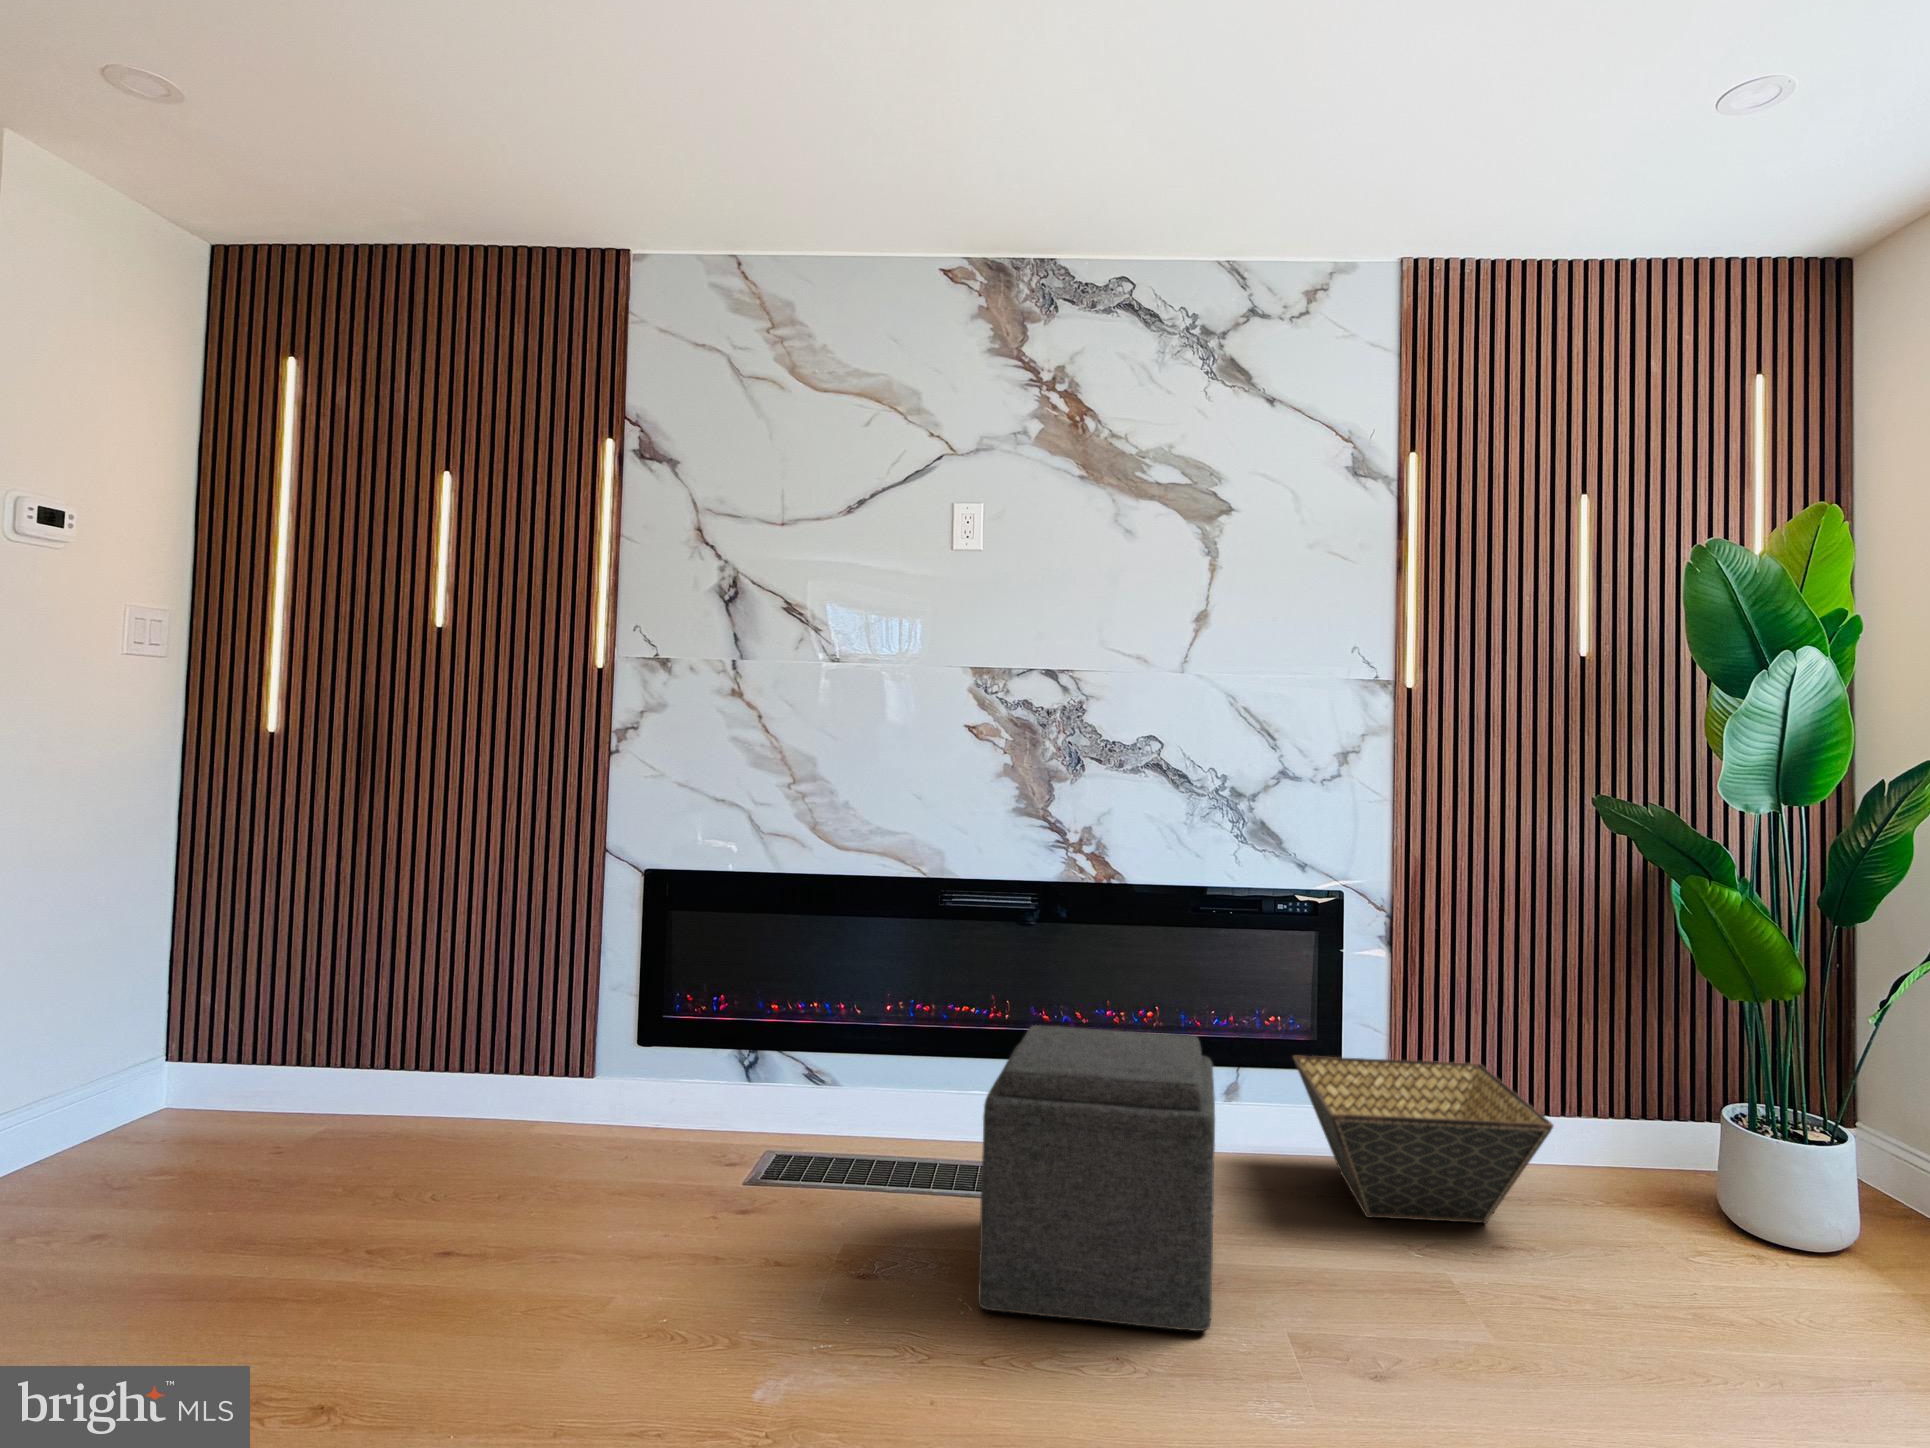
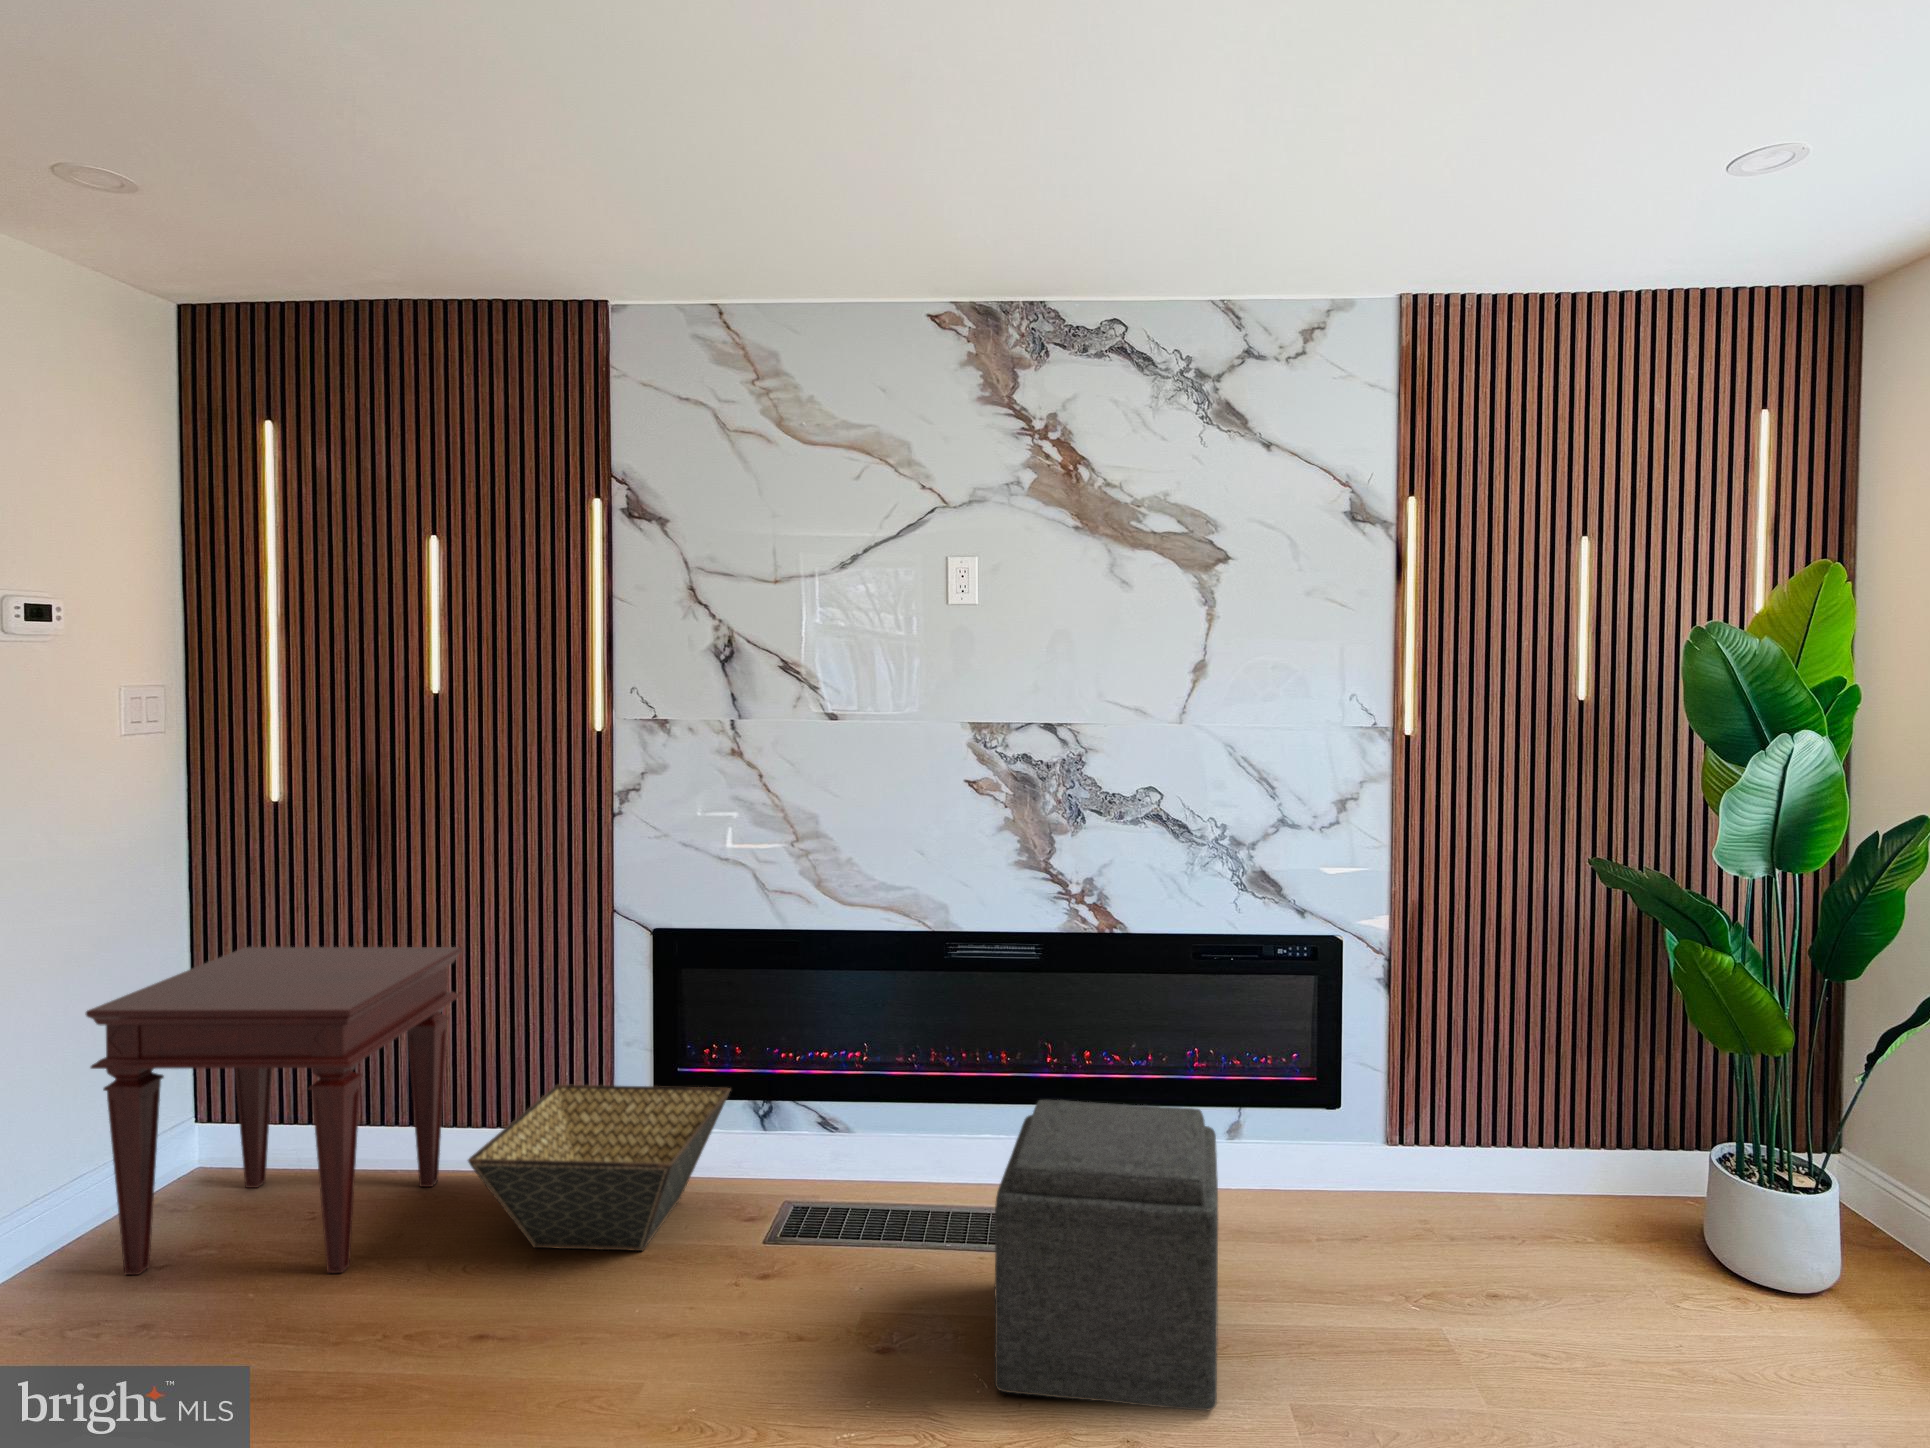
side table: none [61,877,450,1195] -> present [86,947,462,1275]
basket: present [1293,1056,1553,1223] -> present [468,1085,731,1251]

